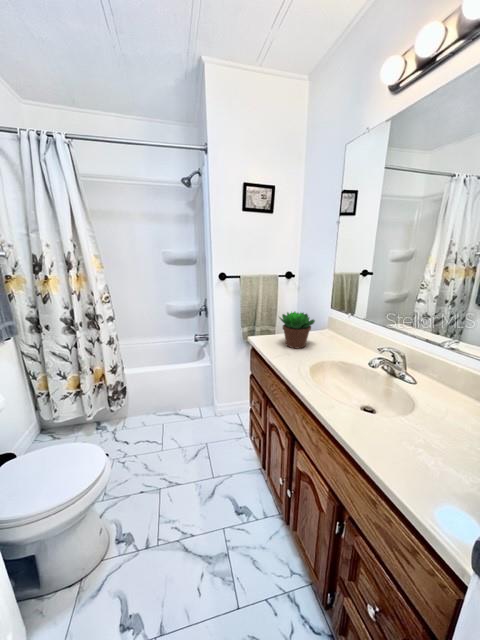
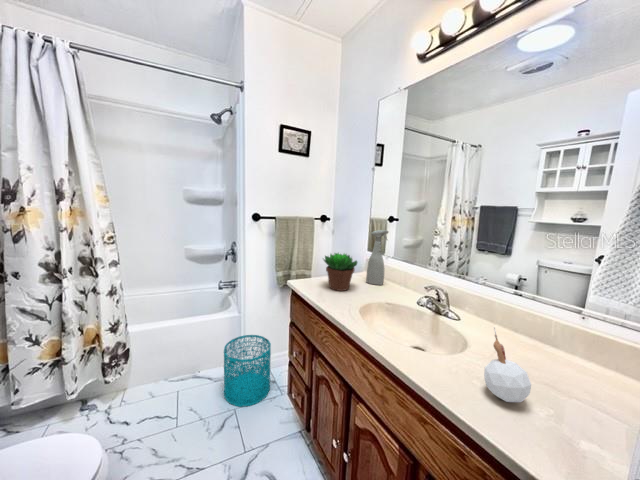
spray bottle: none [326,288,350,344] -> present [366,230,388,285]
wastebasket: none [198,383,238,443] -> present [224,335,271,407]
candle: none [405,393,451,466] -> present [484,328,531,402]

